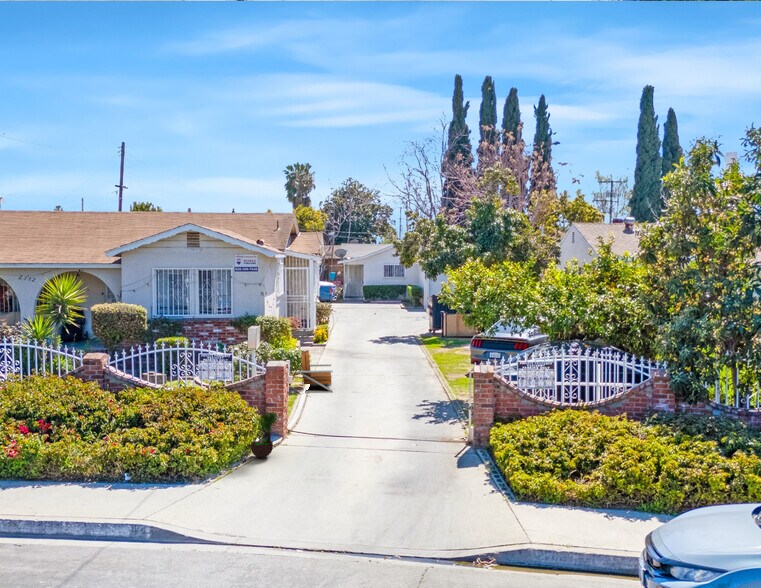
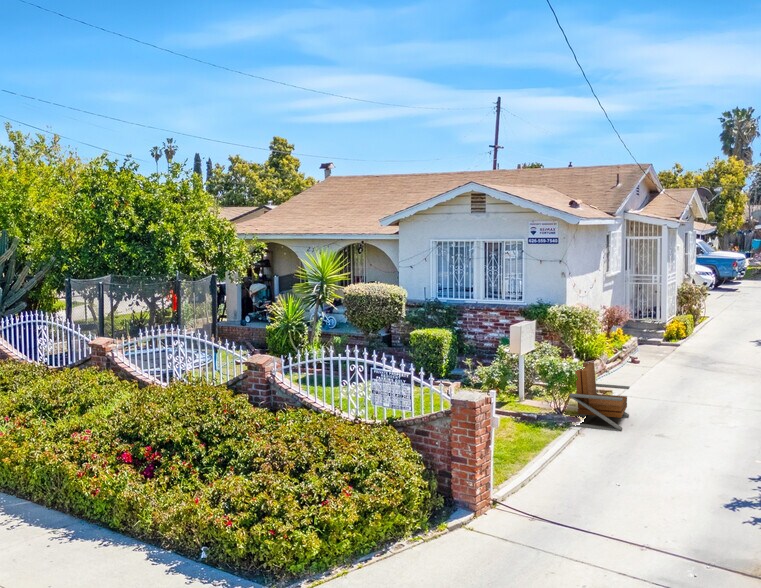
potted tree: present [251,411,279,458] -> none [404,470,450,545]

